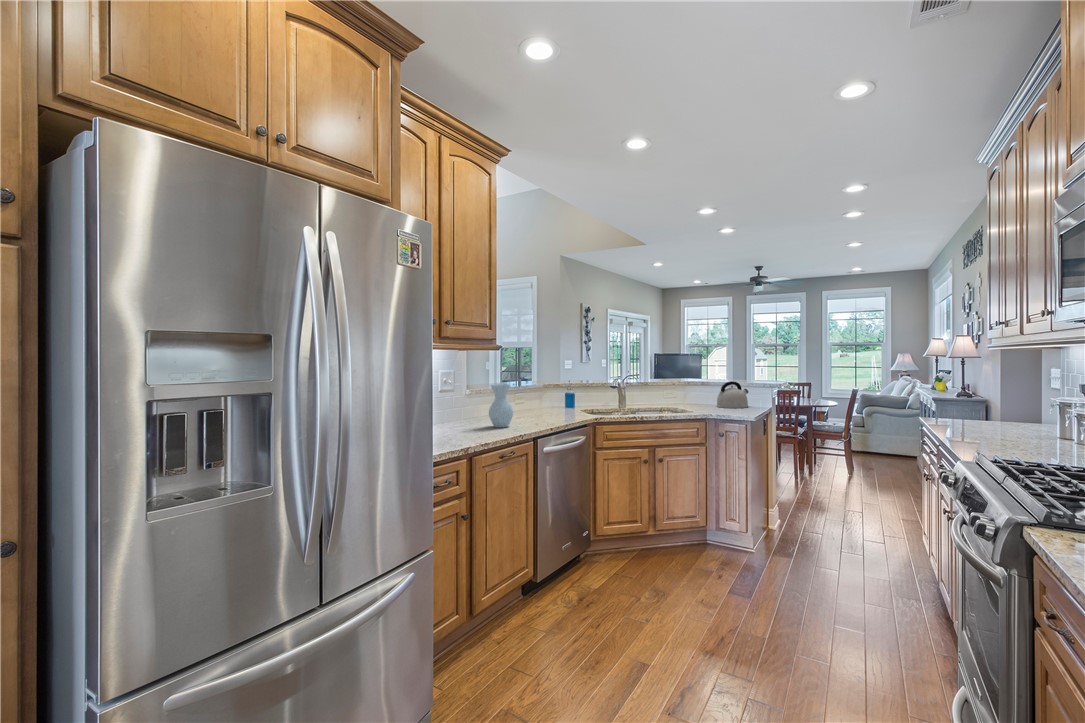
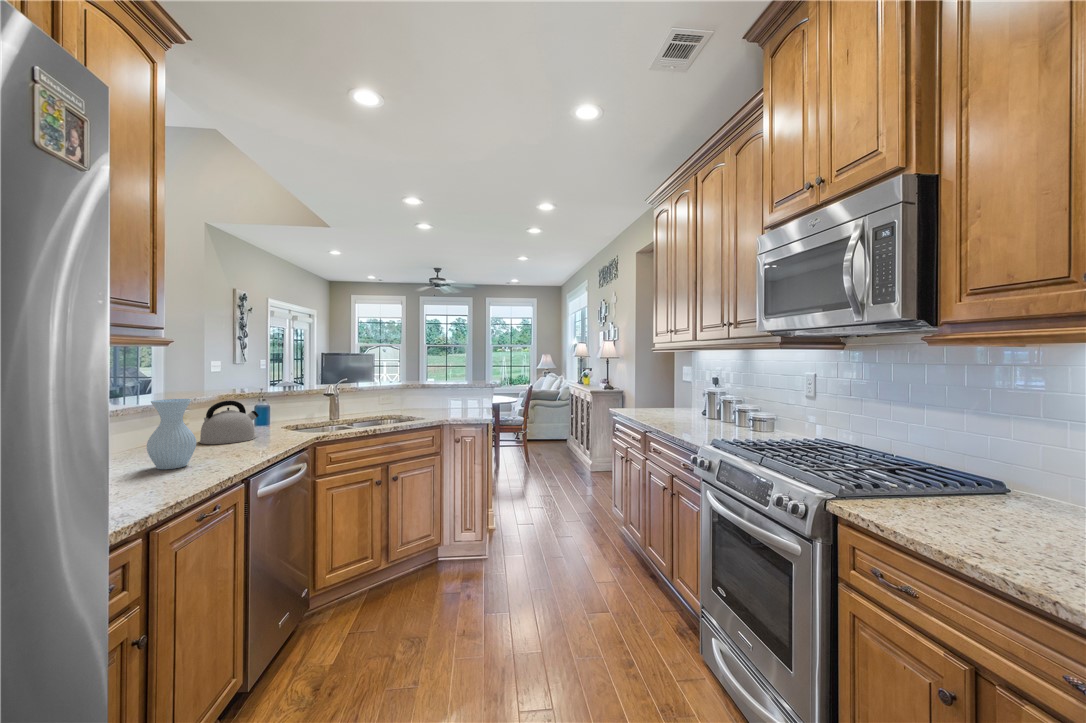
kettle: present [717,381,748,408] -> present [199,401,259,444]

